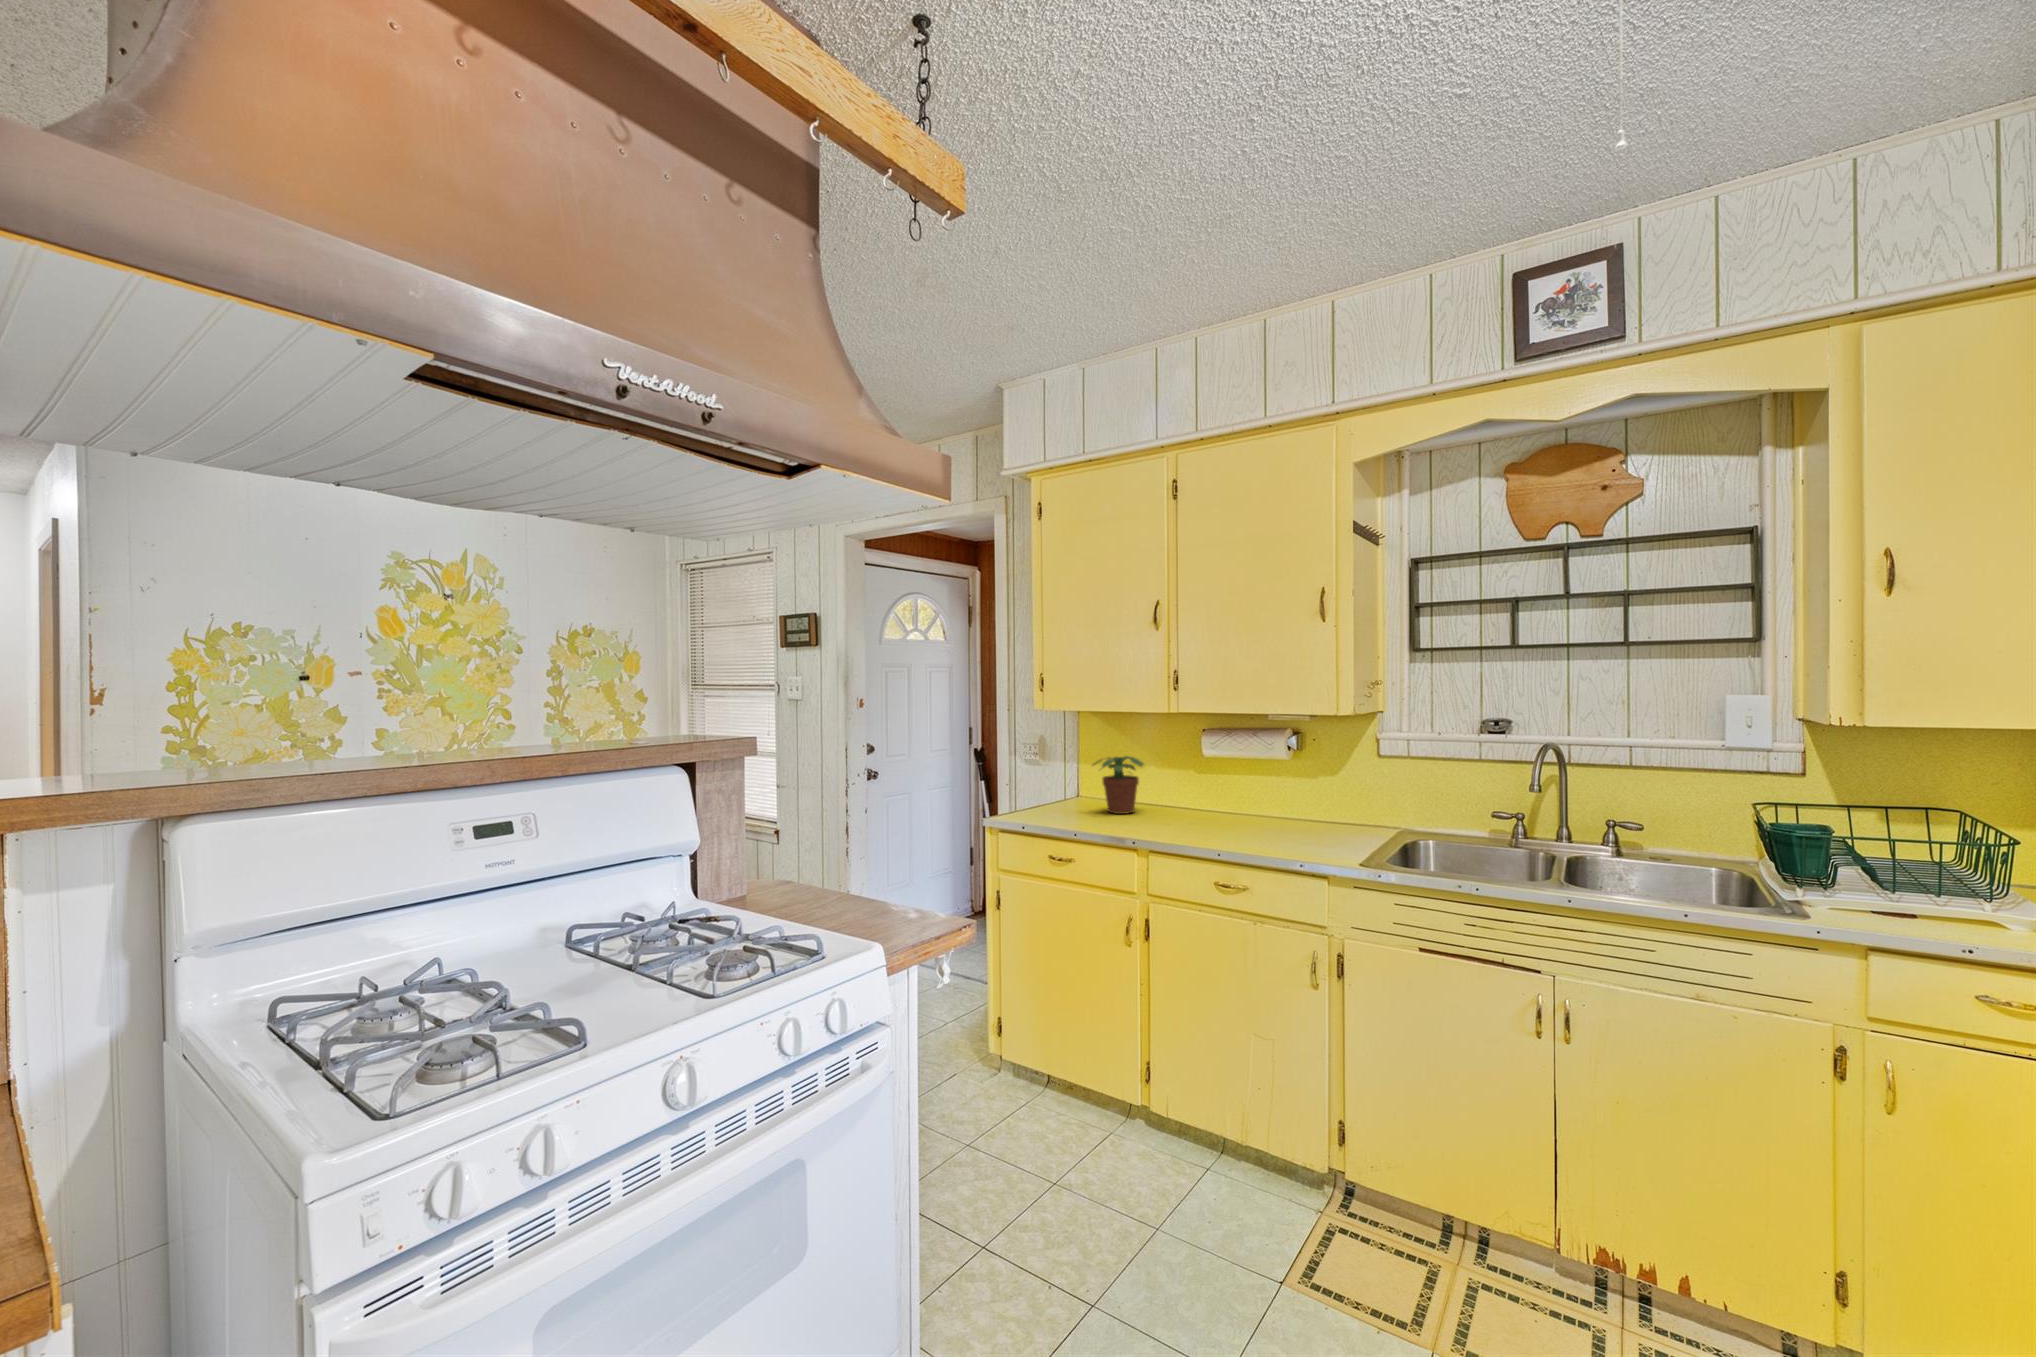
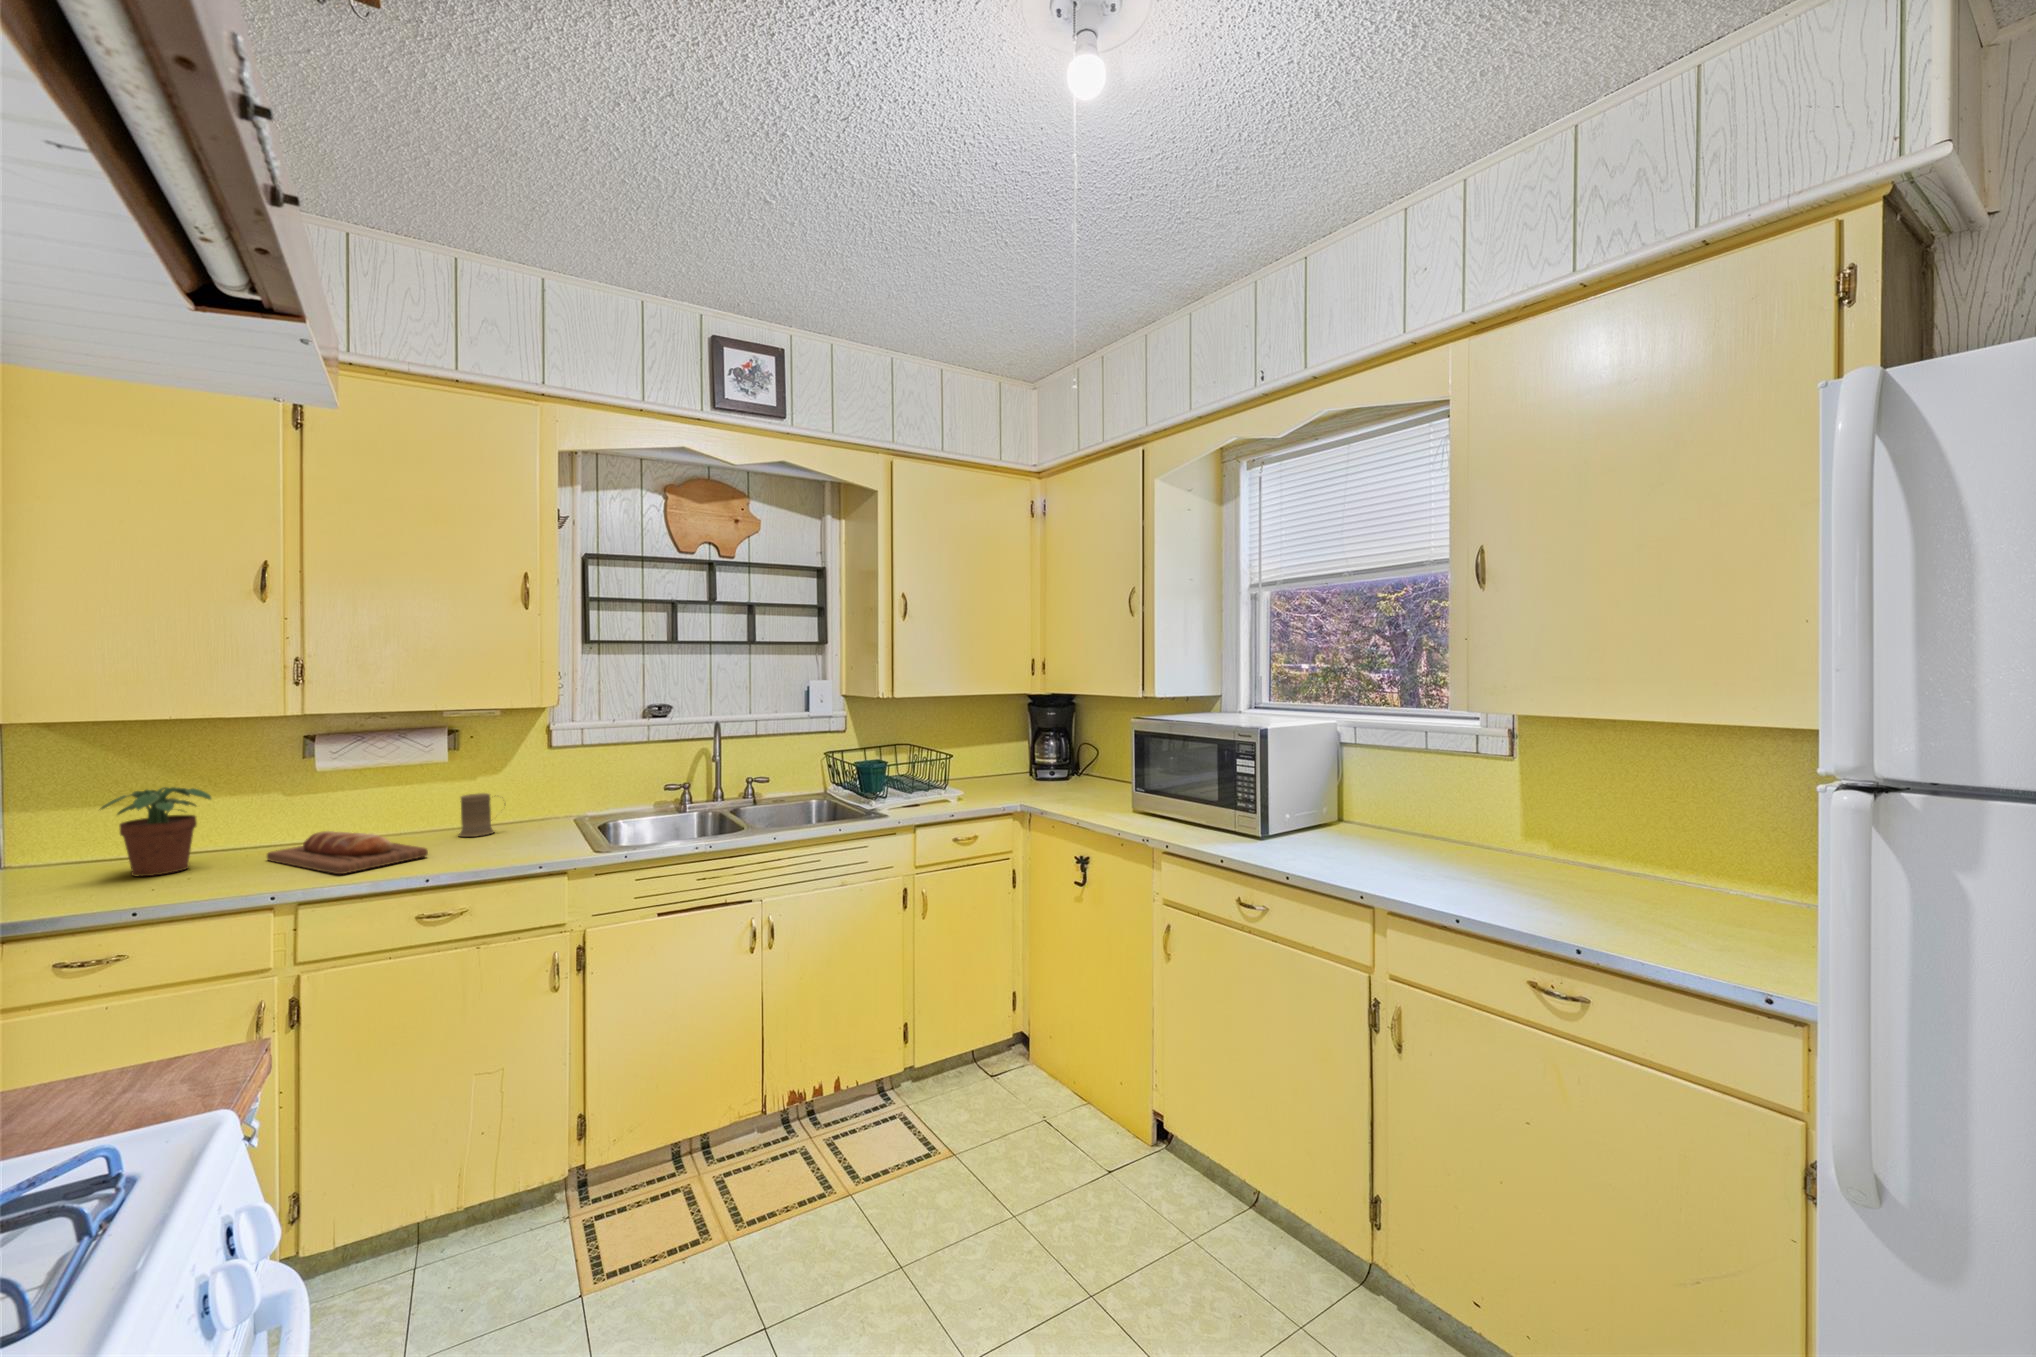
mug: none [1292,789,1328,827] -> present [459,793,503,837]
bread loaf: none [1170,801,1244,834] -> present [267,831,428,874]

